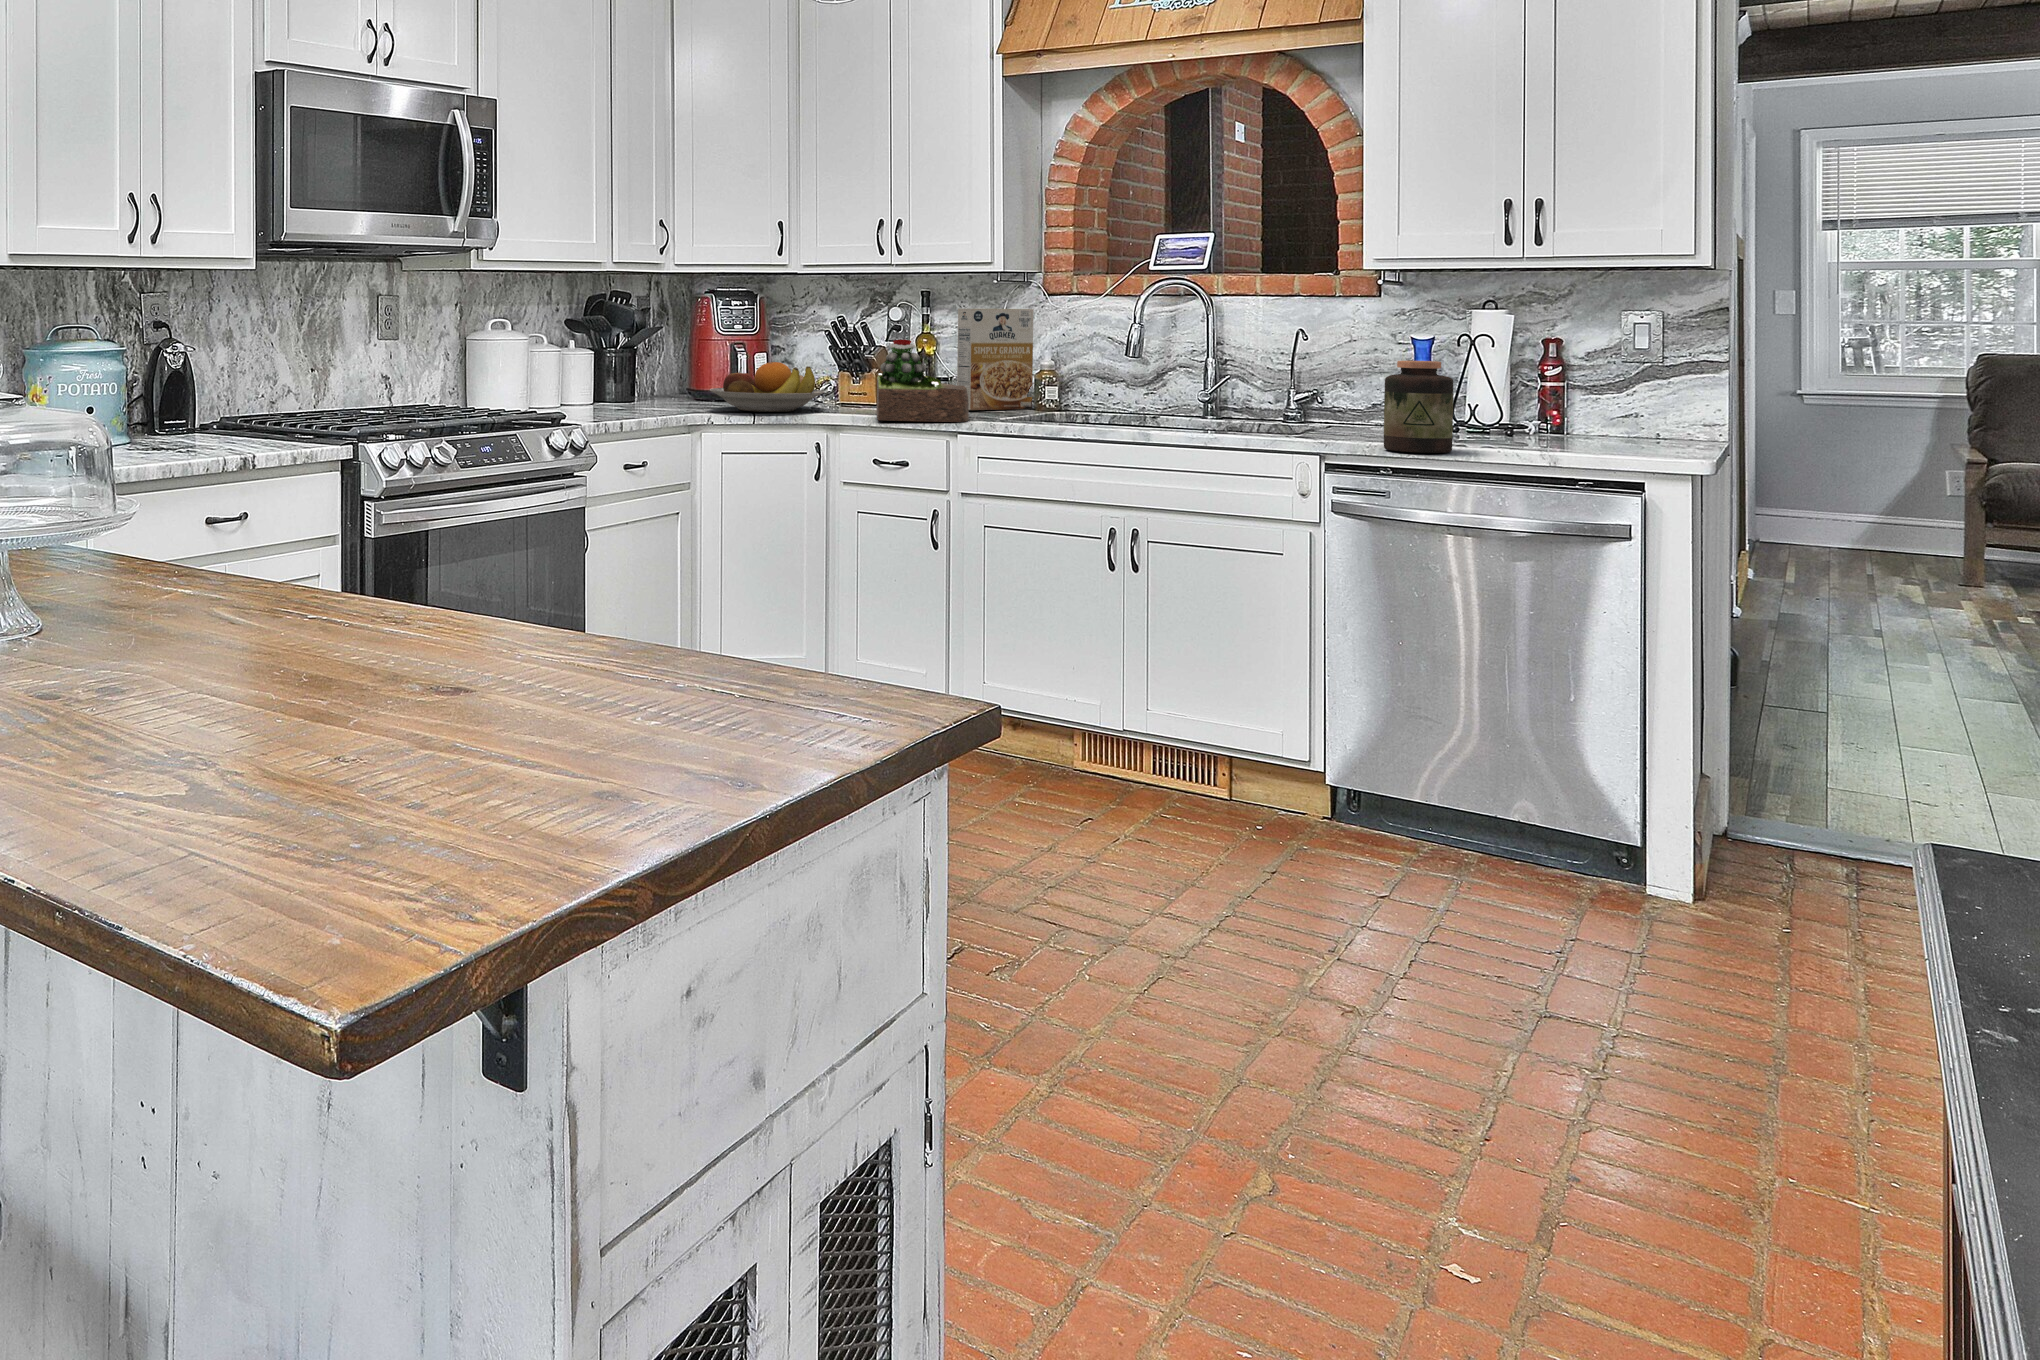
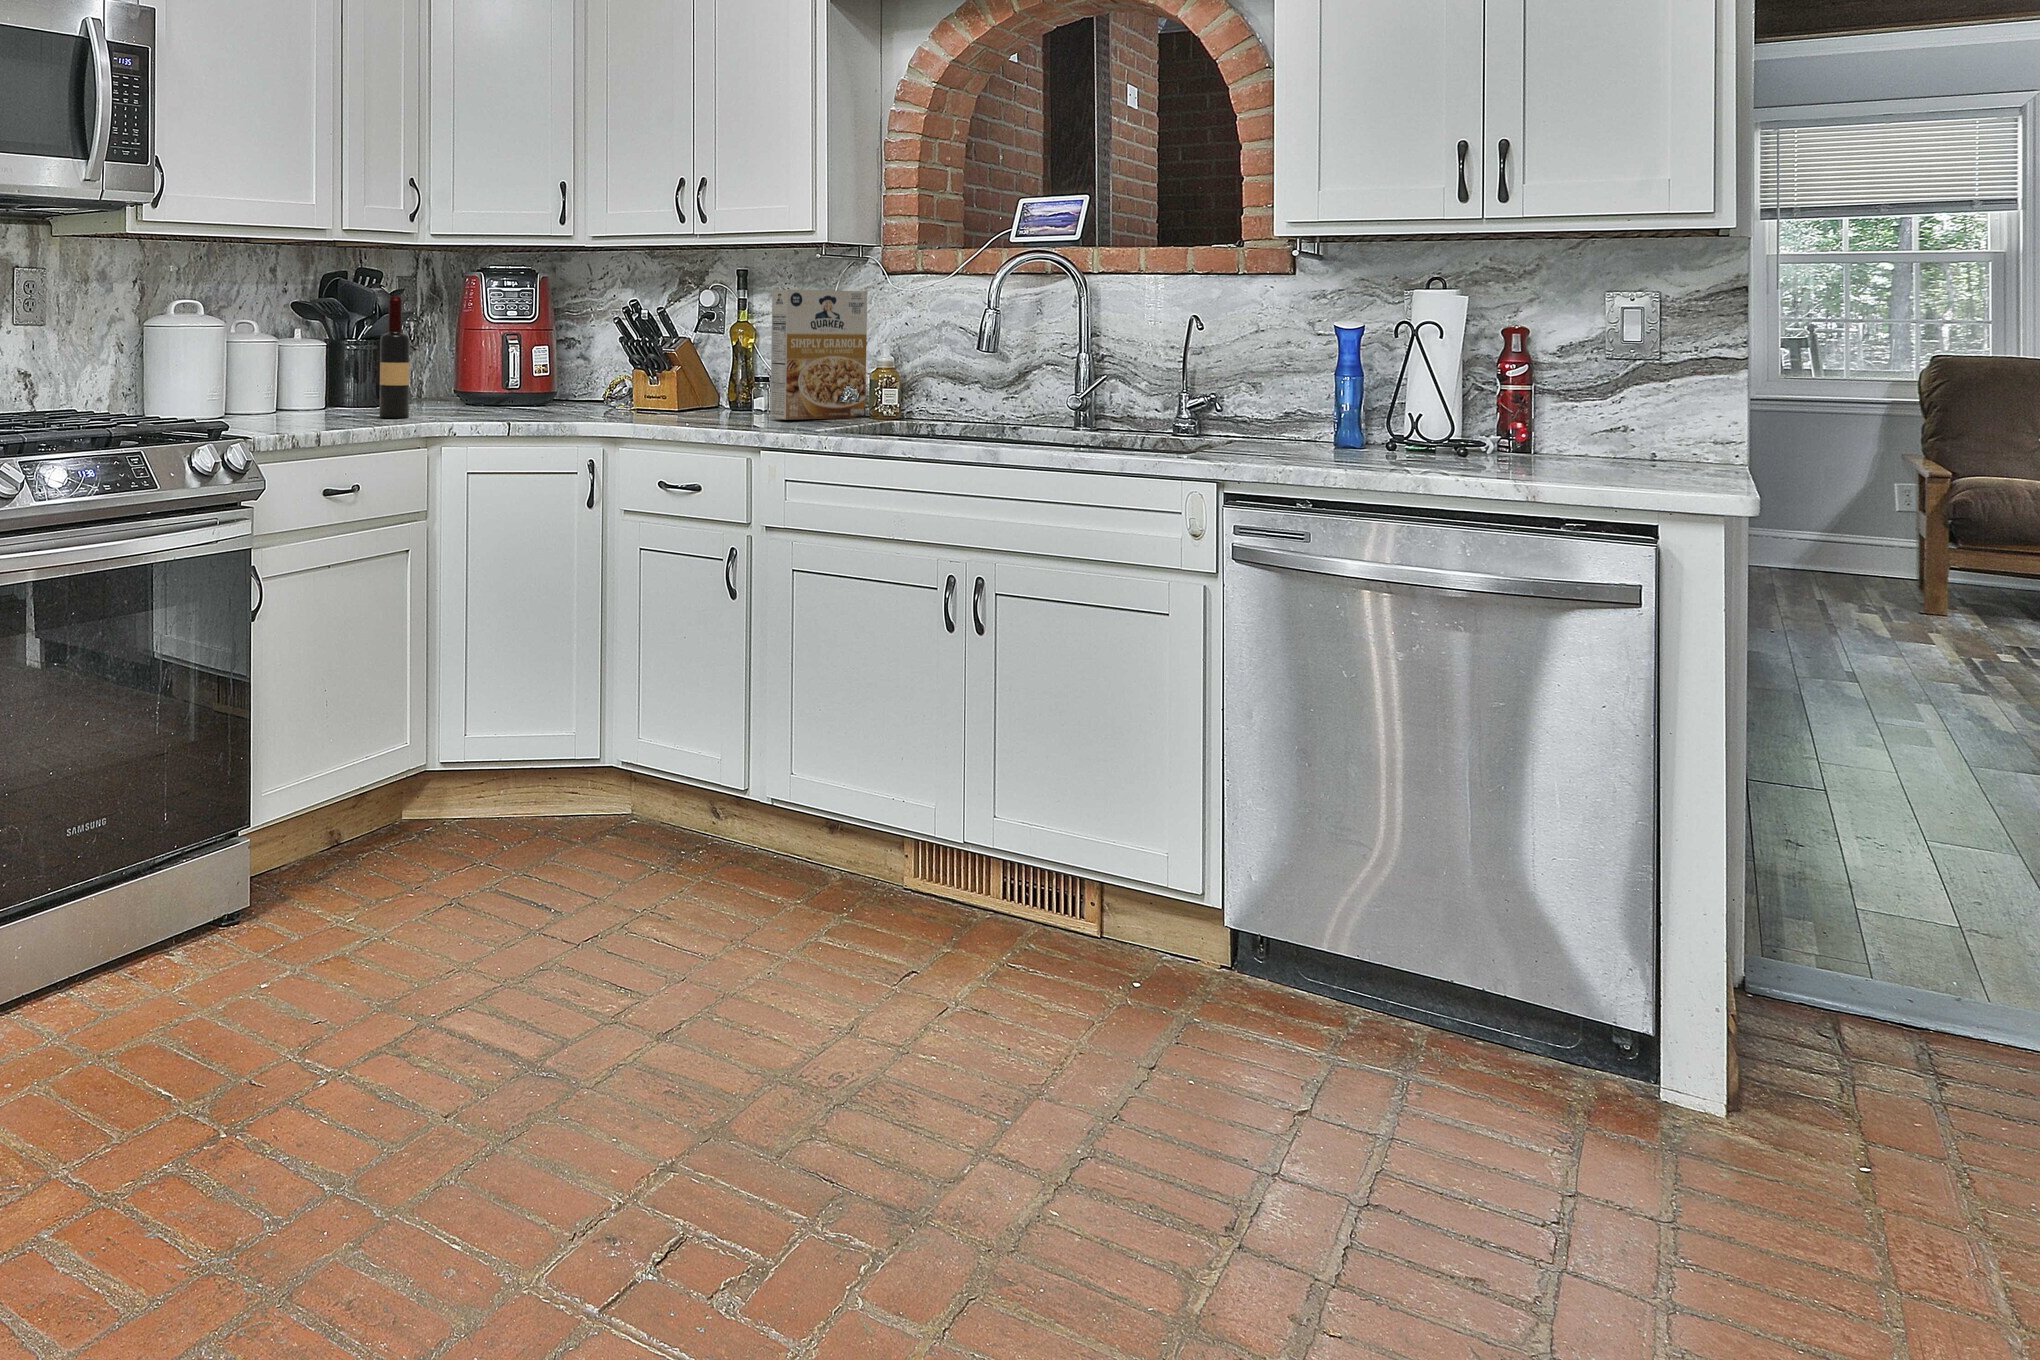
wine bottle: none [641,314,665,409] -> present [379,297,410,418]
succulent plant: present [877,339,969,422] -> none [660,328,777,435]
jar: present [1384,361,1453,453] -> none [1303,355,1396,481]
fruit bowl: present [710,362,824,412] -> none [462,358,607,422]

